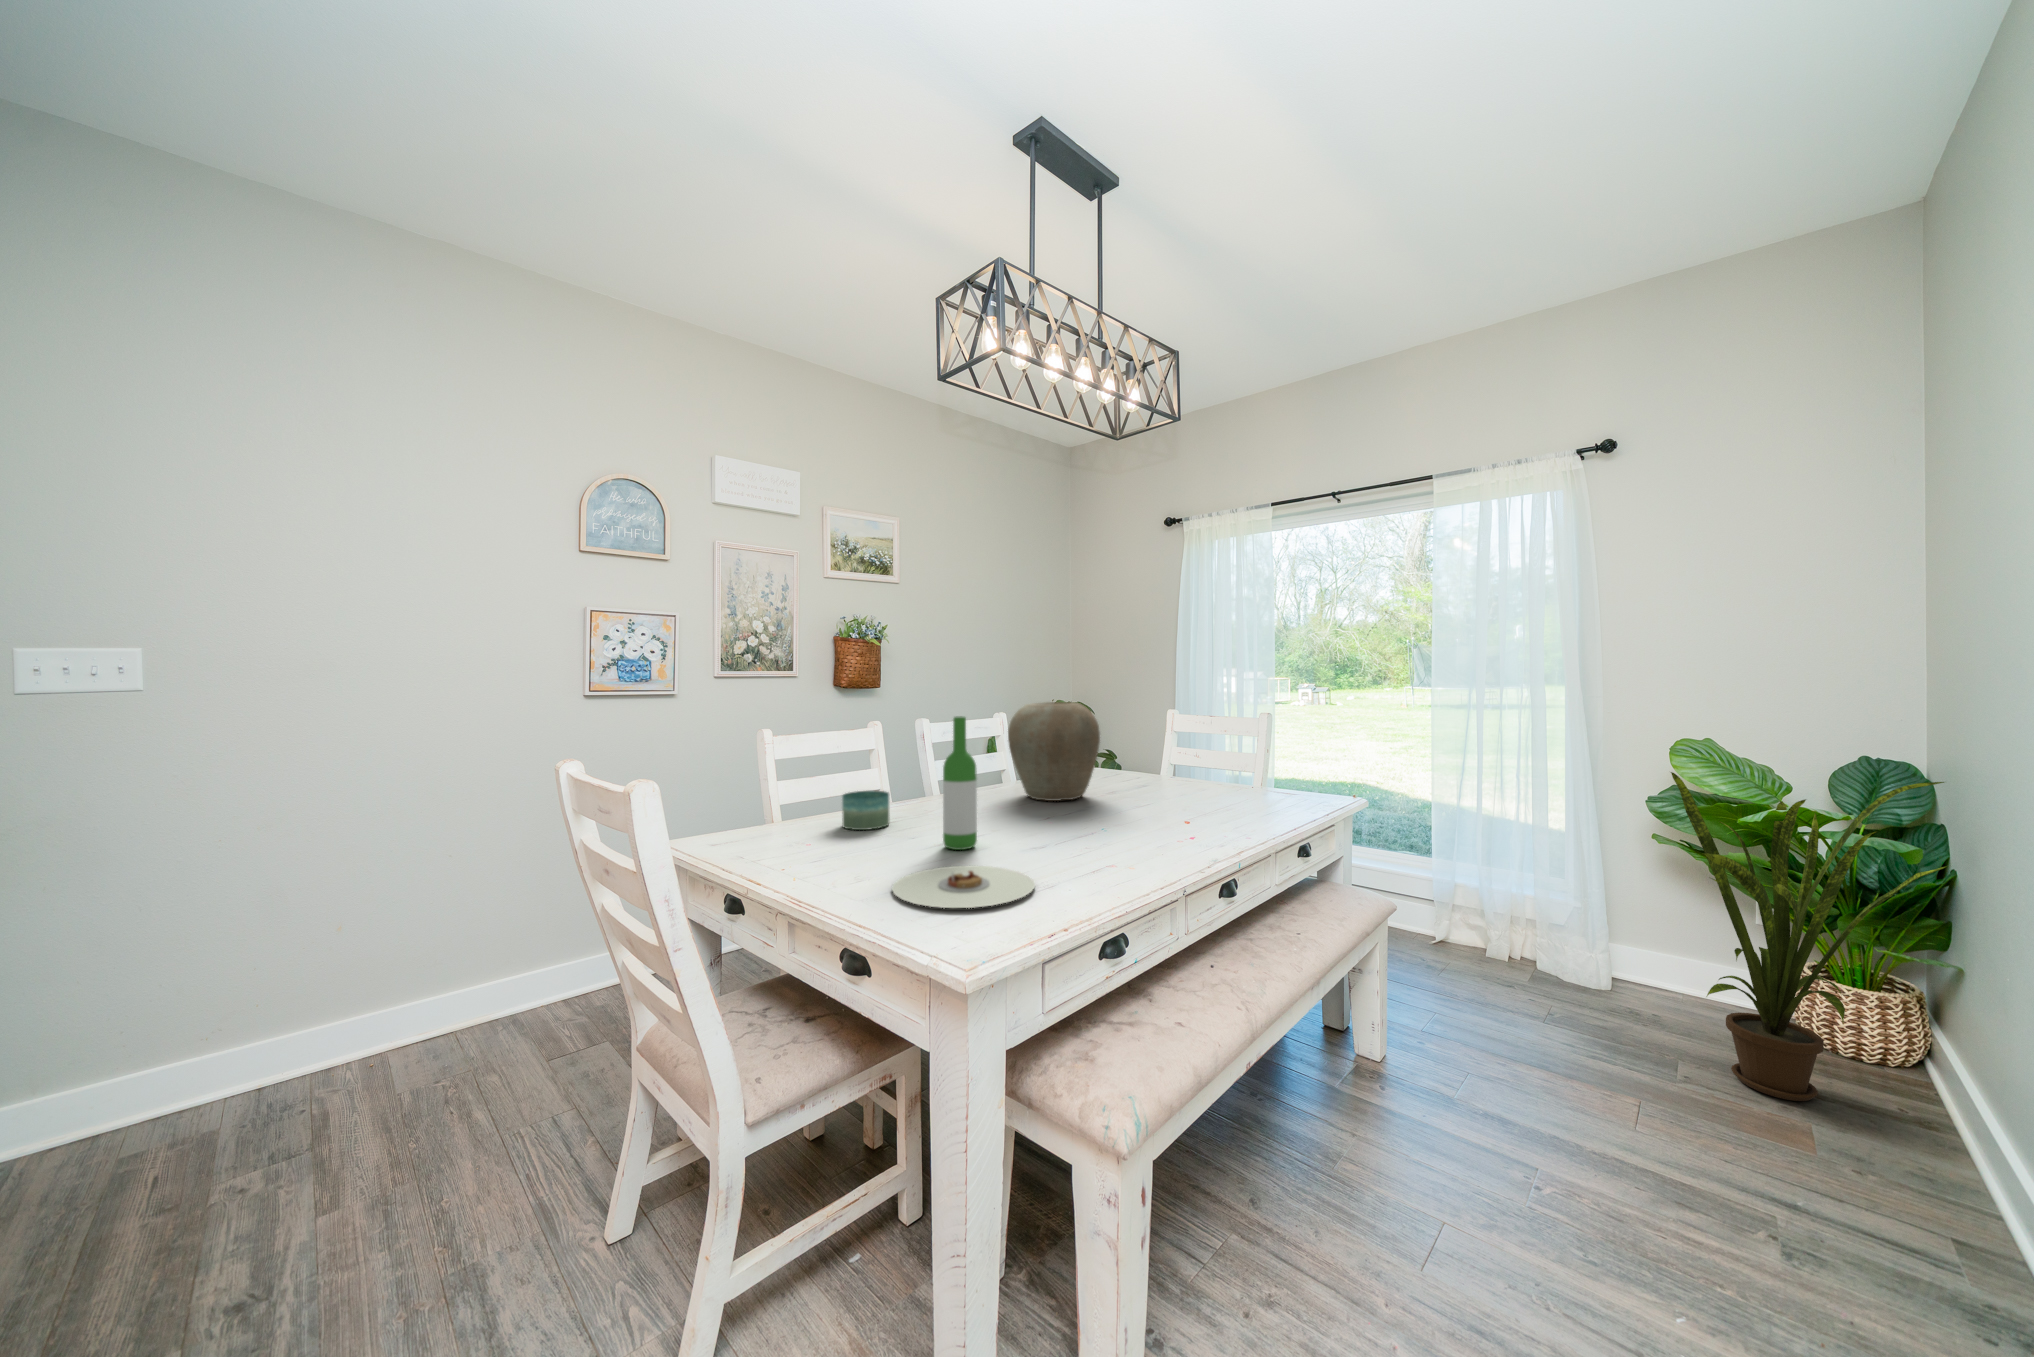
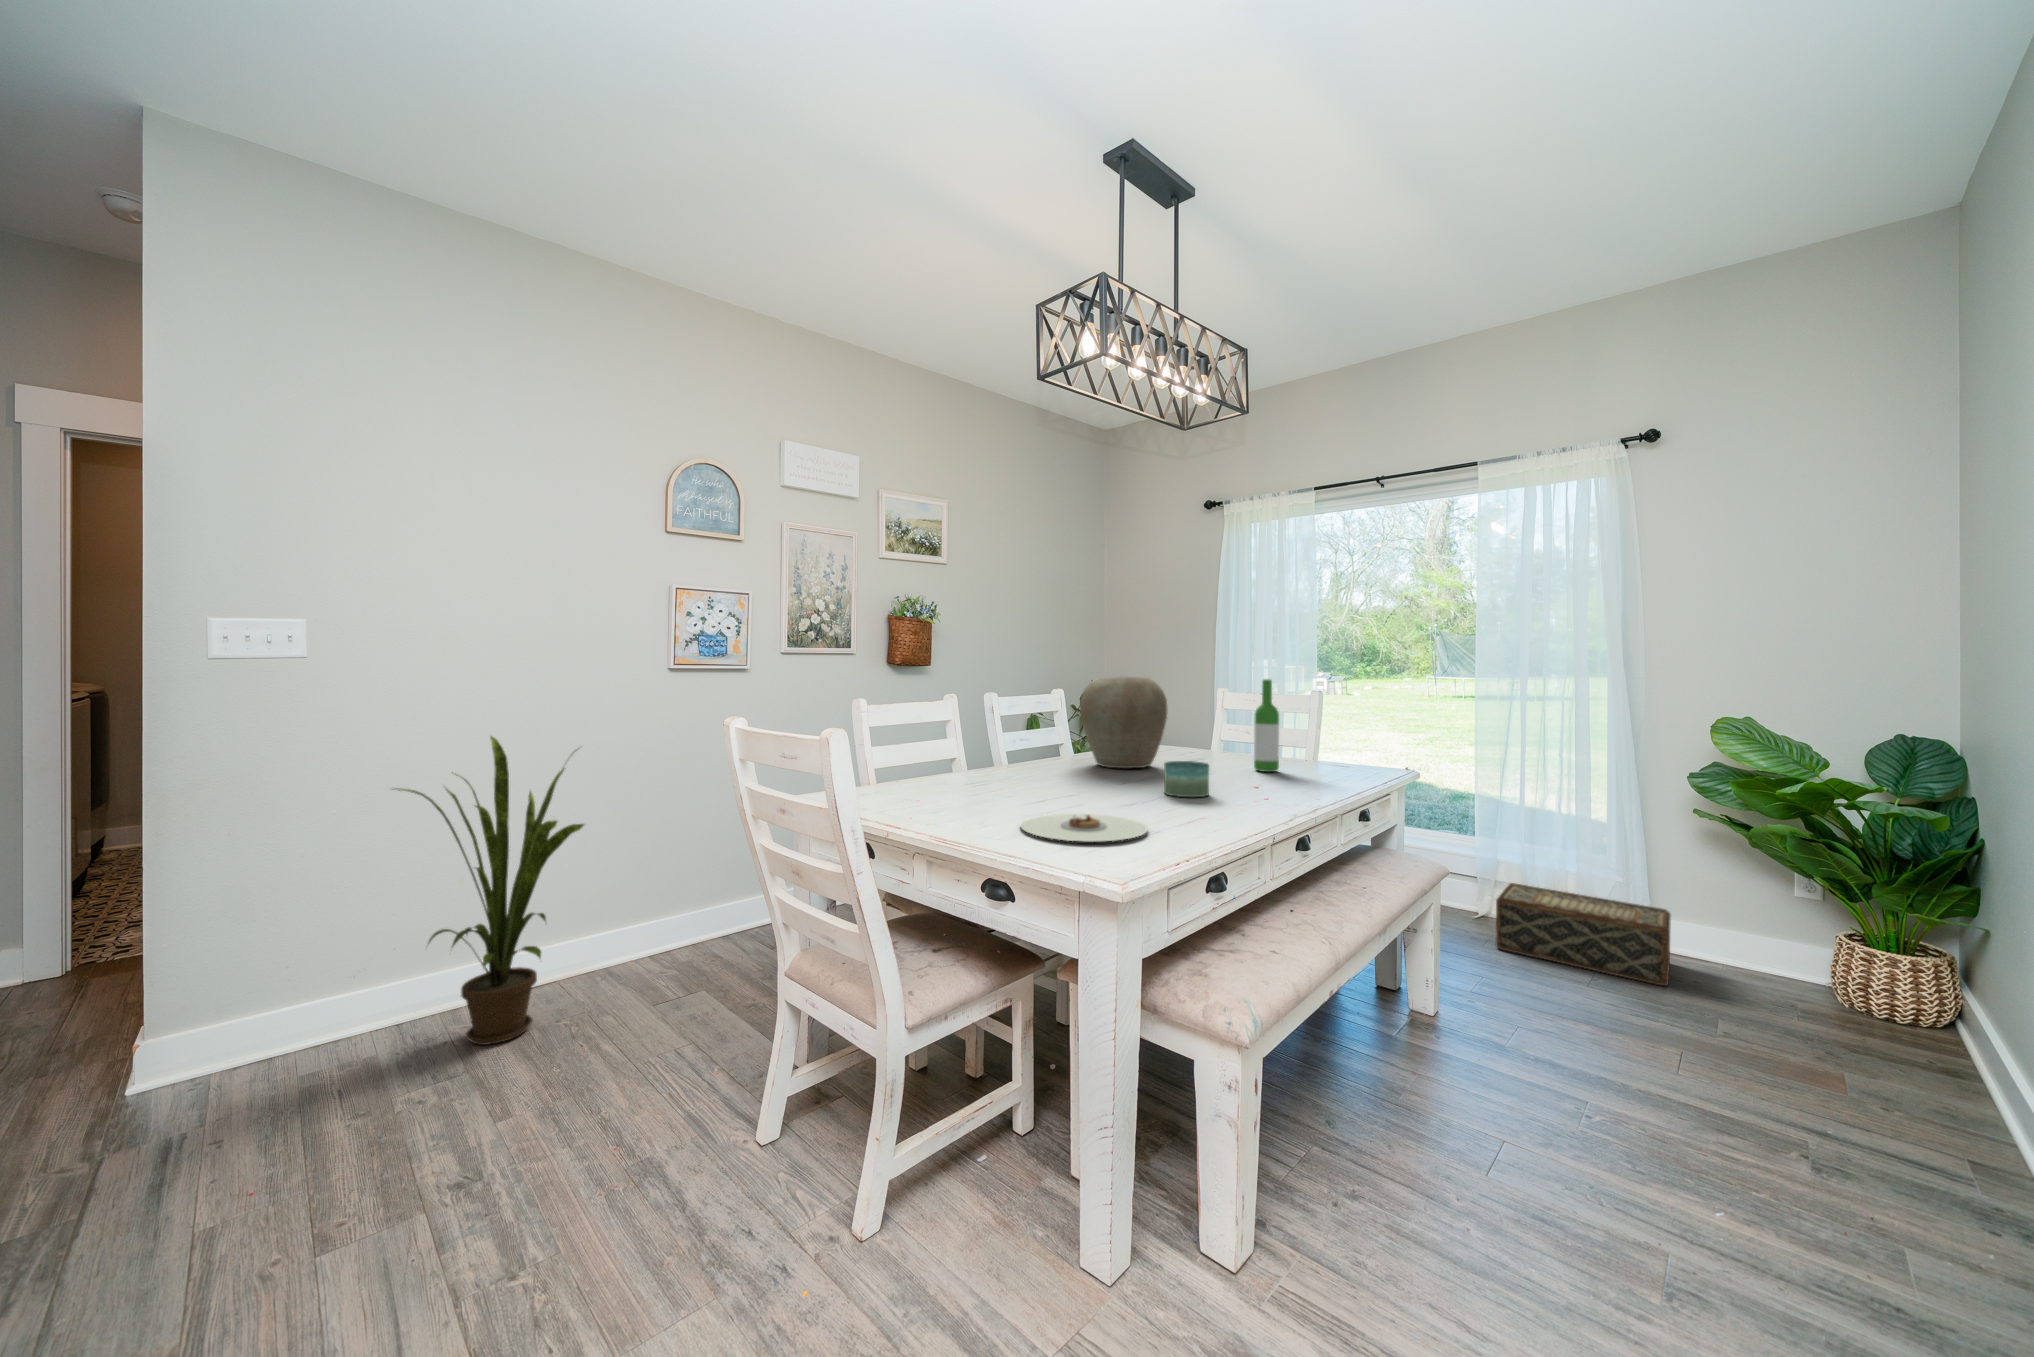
wine bottle: present [943,716,977,850] -> present [1254,679,1279,772]
house plant: present [1671,772,1945,1101] -> present [397,736,584,1045]
candle: present [842,791,889,830] -> present [1164,761,1209,797]
woven basket: none [1453,908,1632,1022] -> present [1496,883,1671,986]

